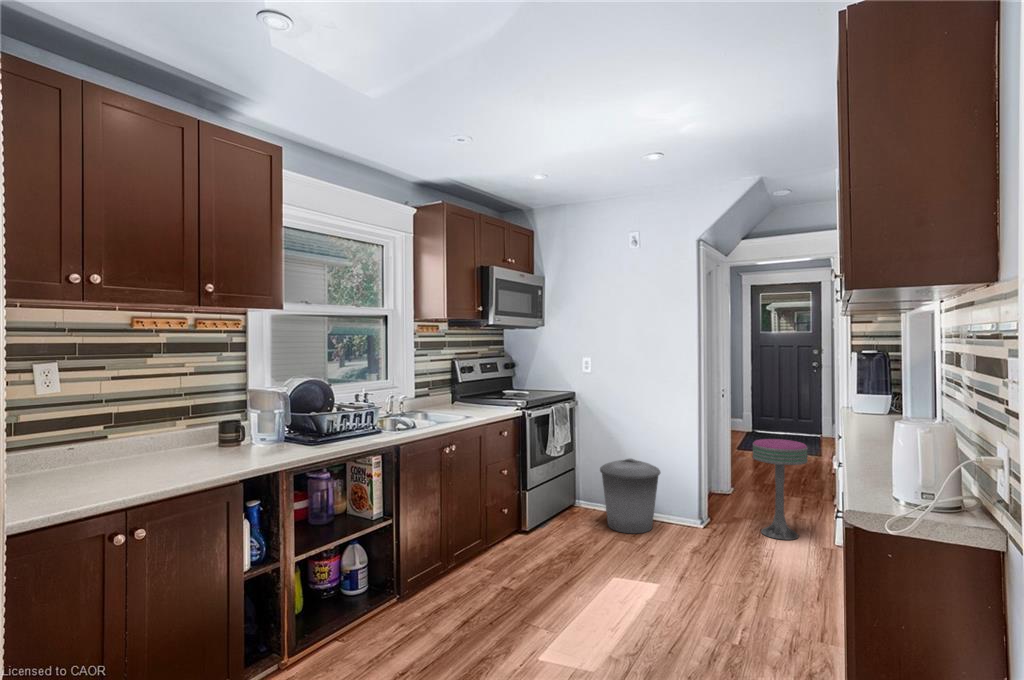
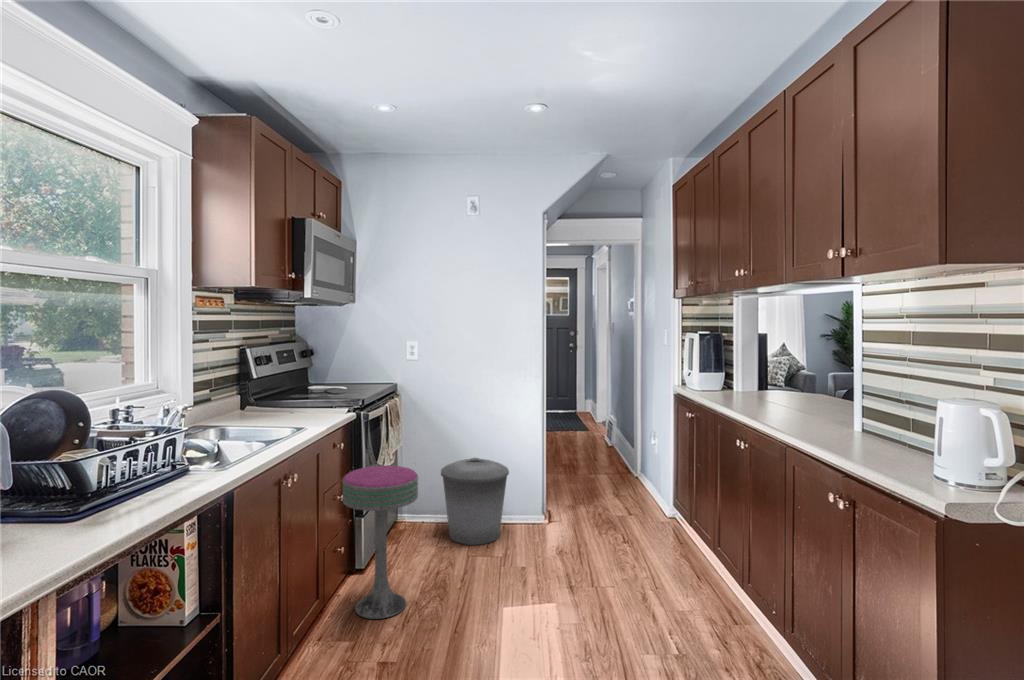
bar stool: present [753,439,808,540] -> present [342,466,418,619]

